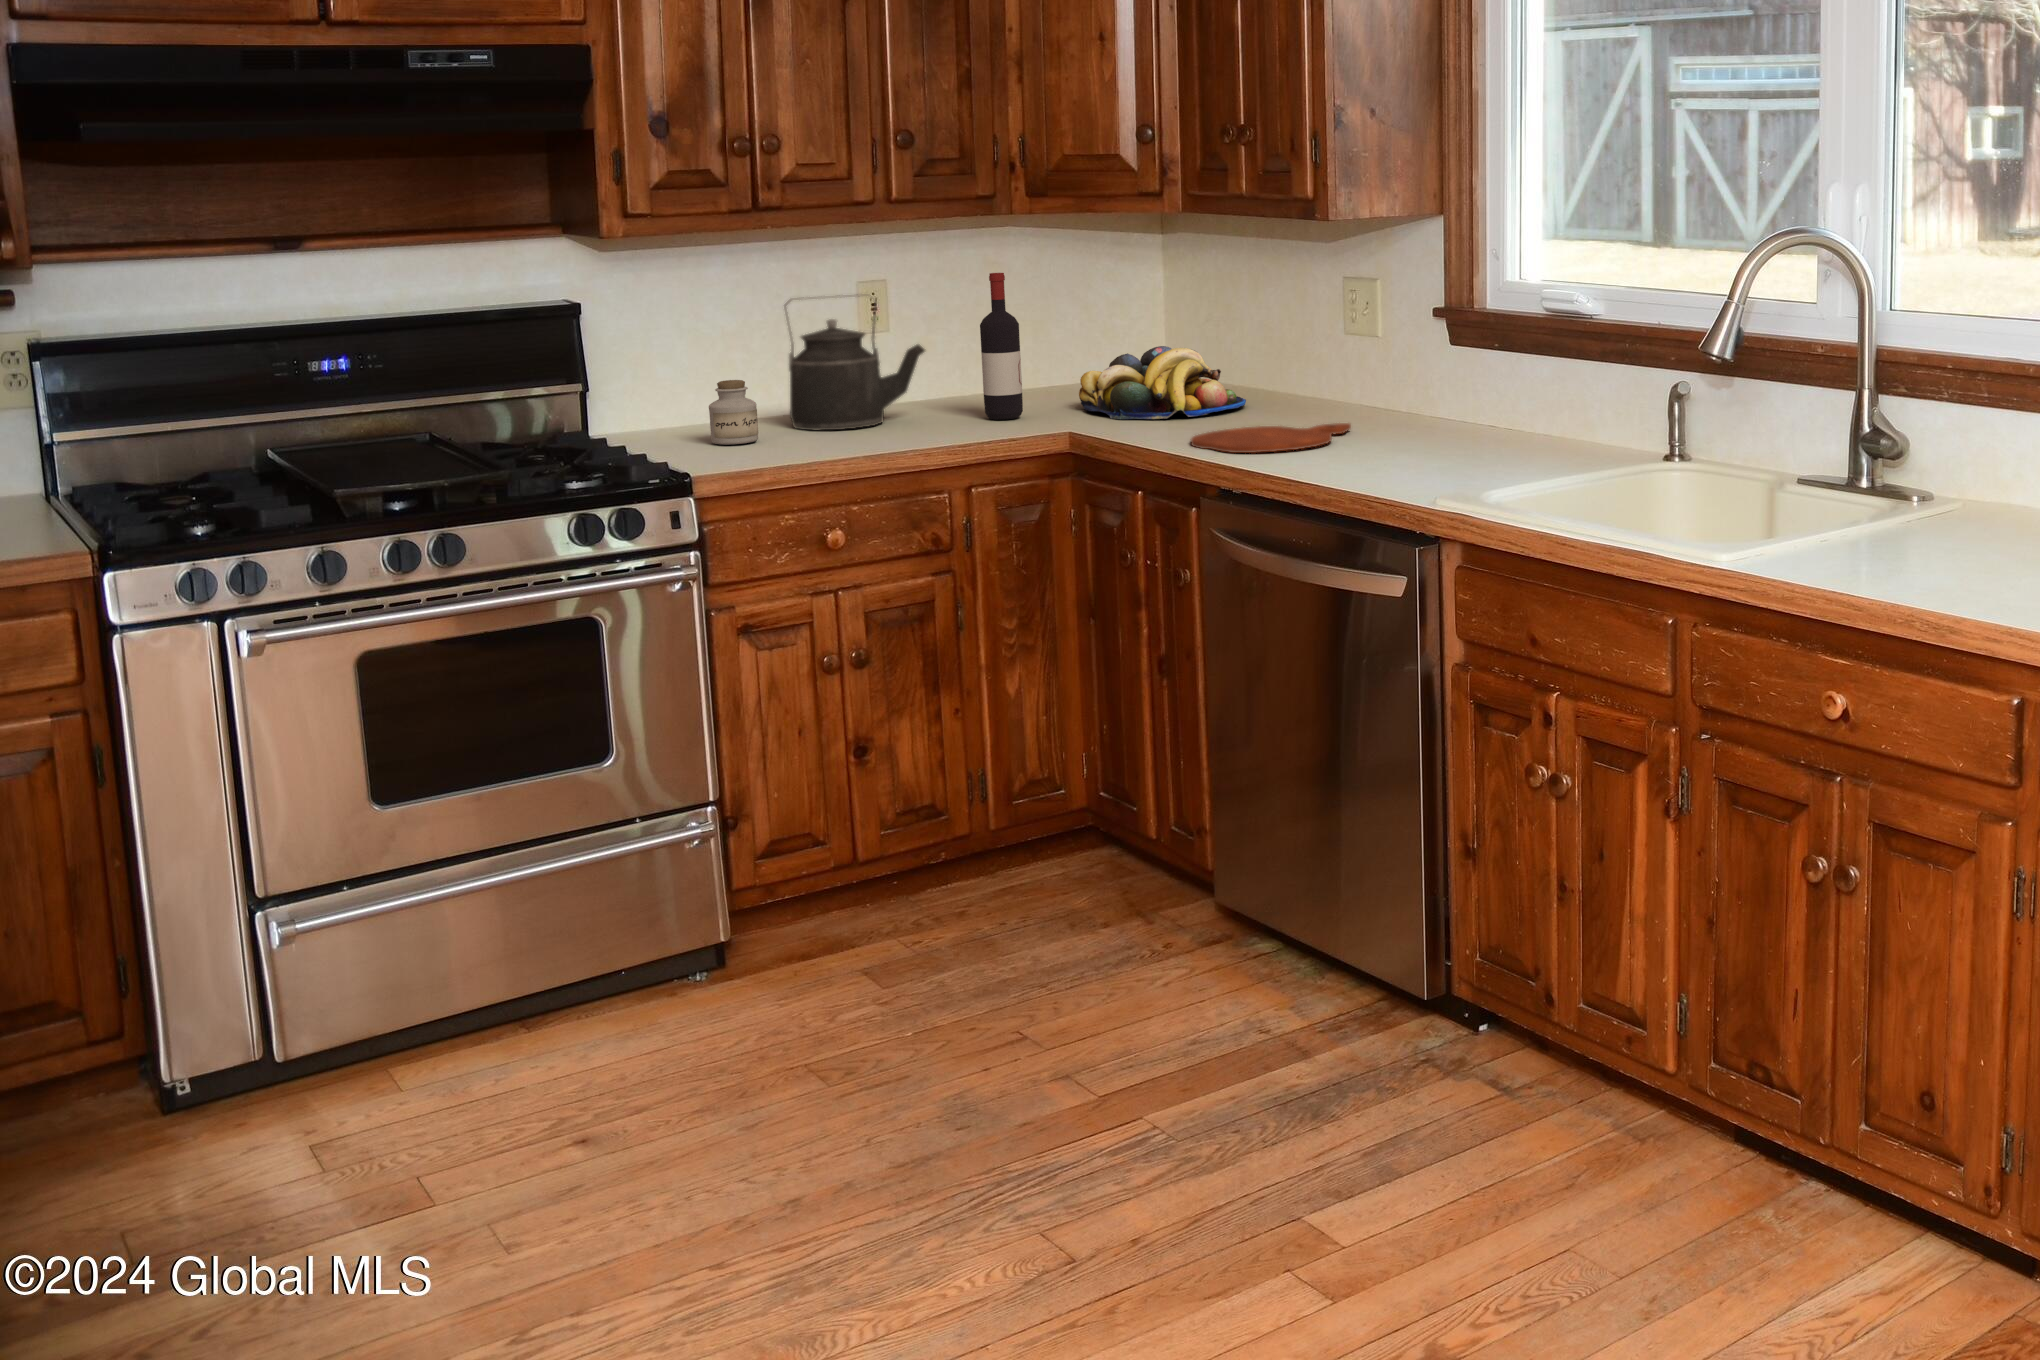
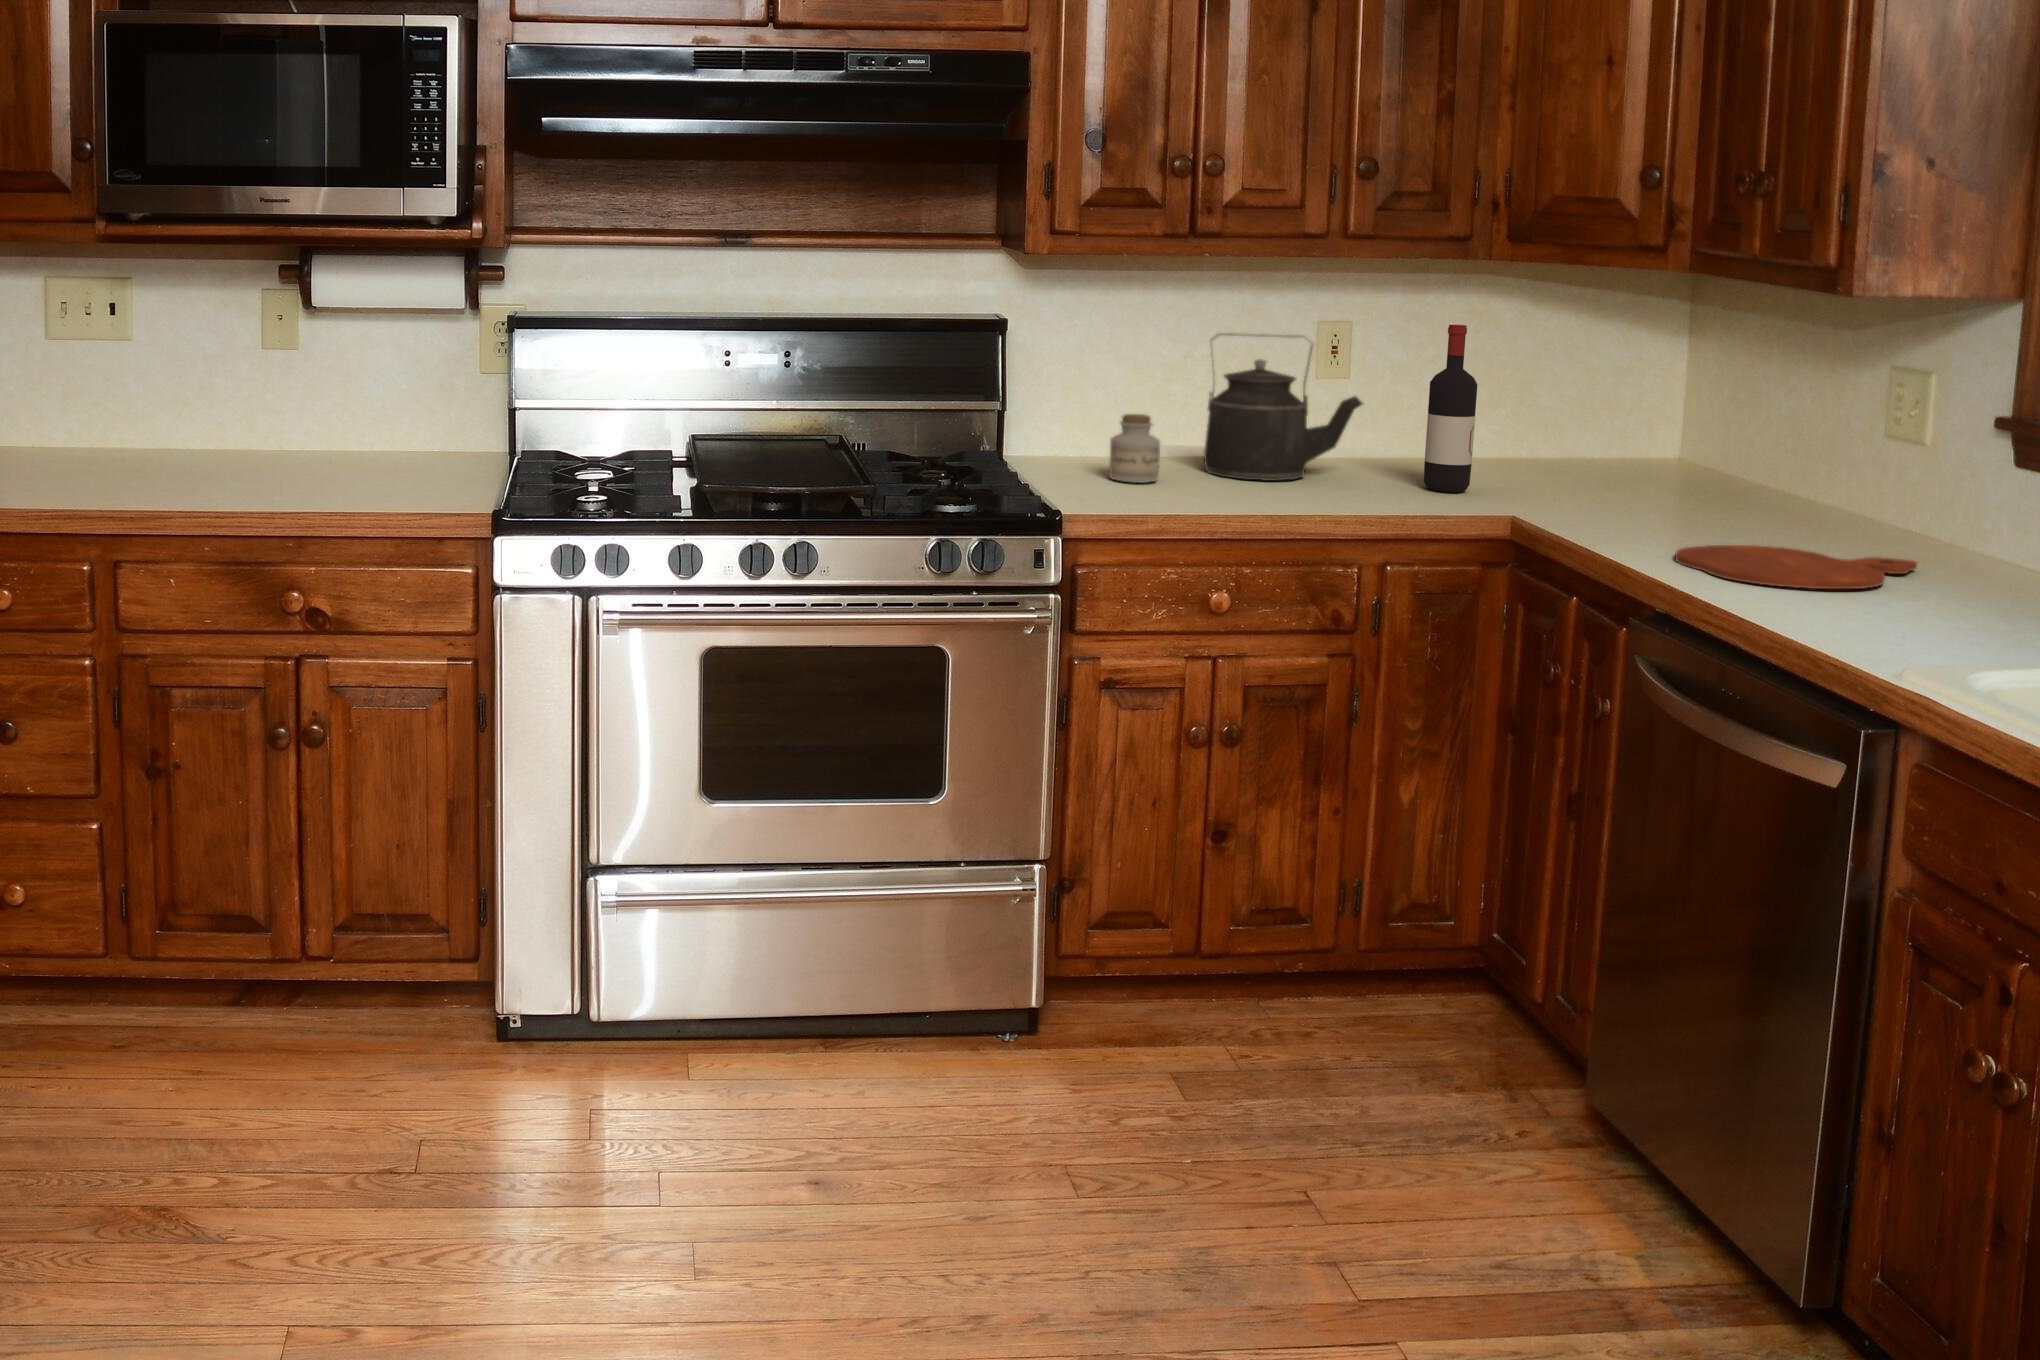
fruit bowl: present [1079,346,1246,419] -> none [1544,428,1767,520]

